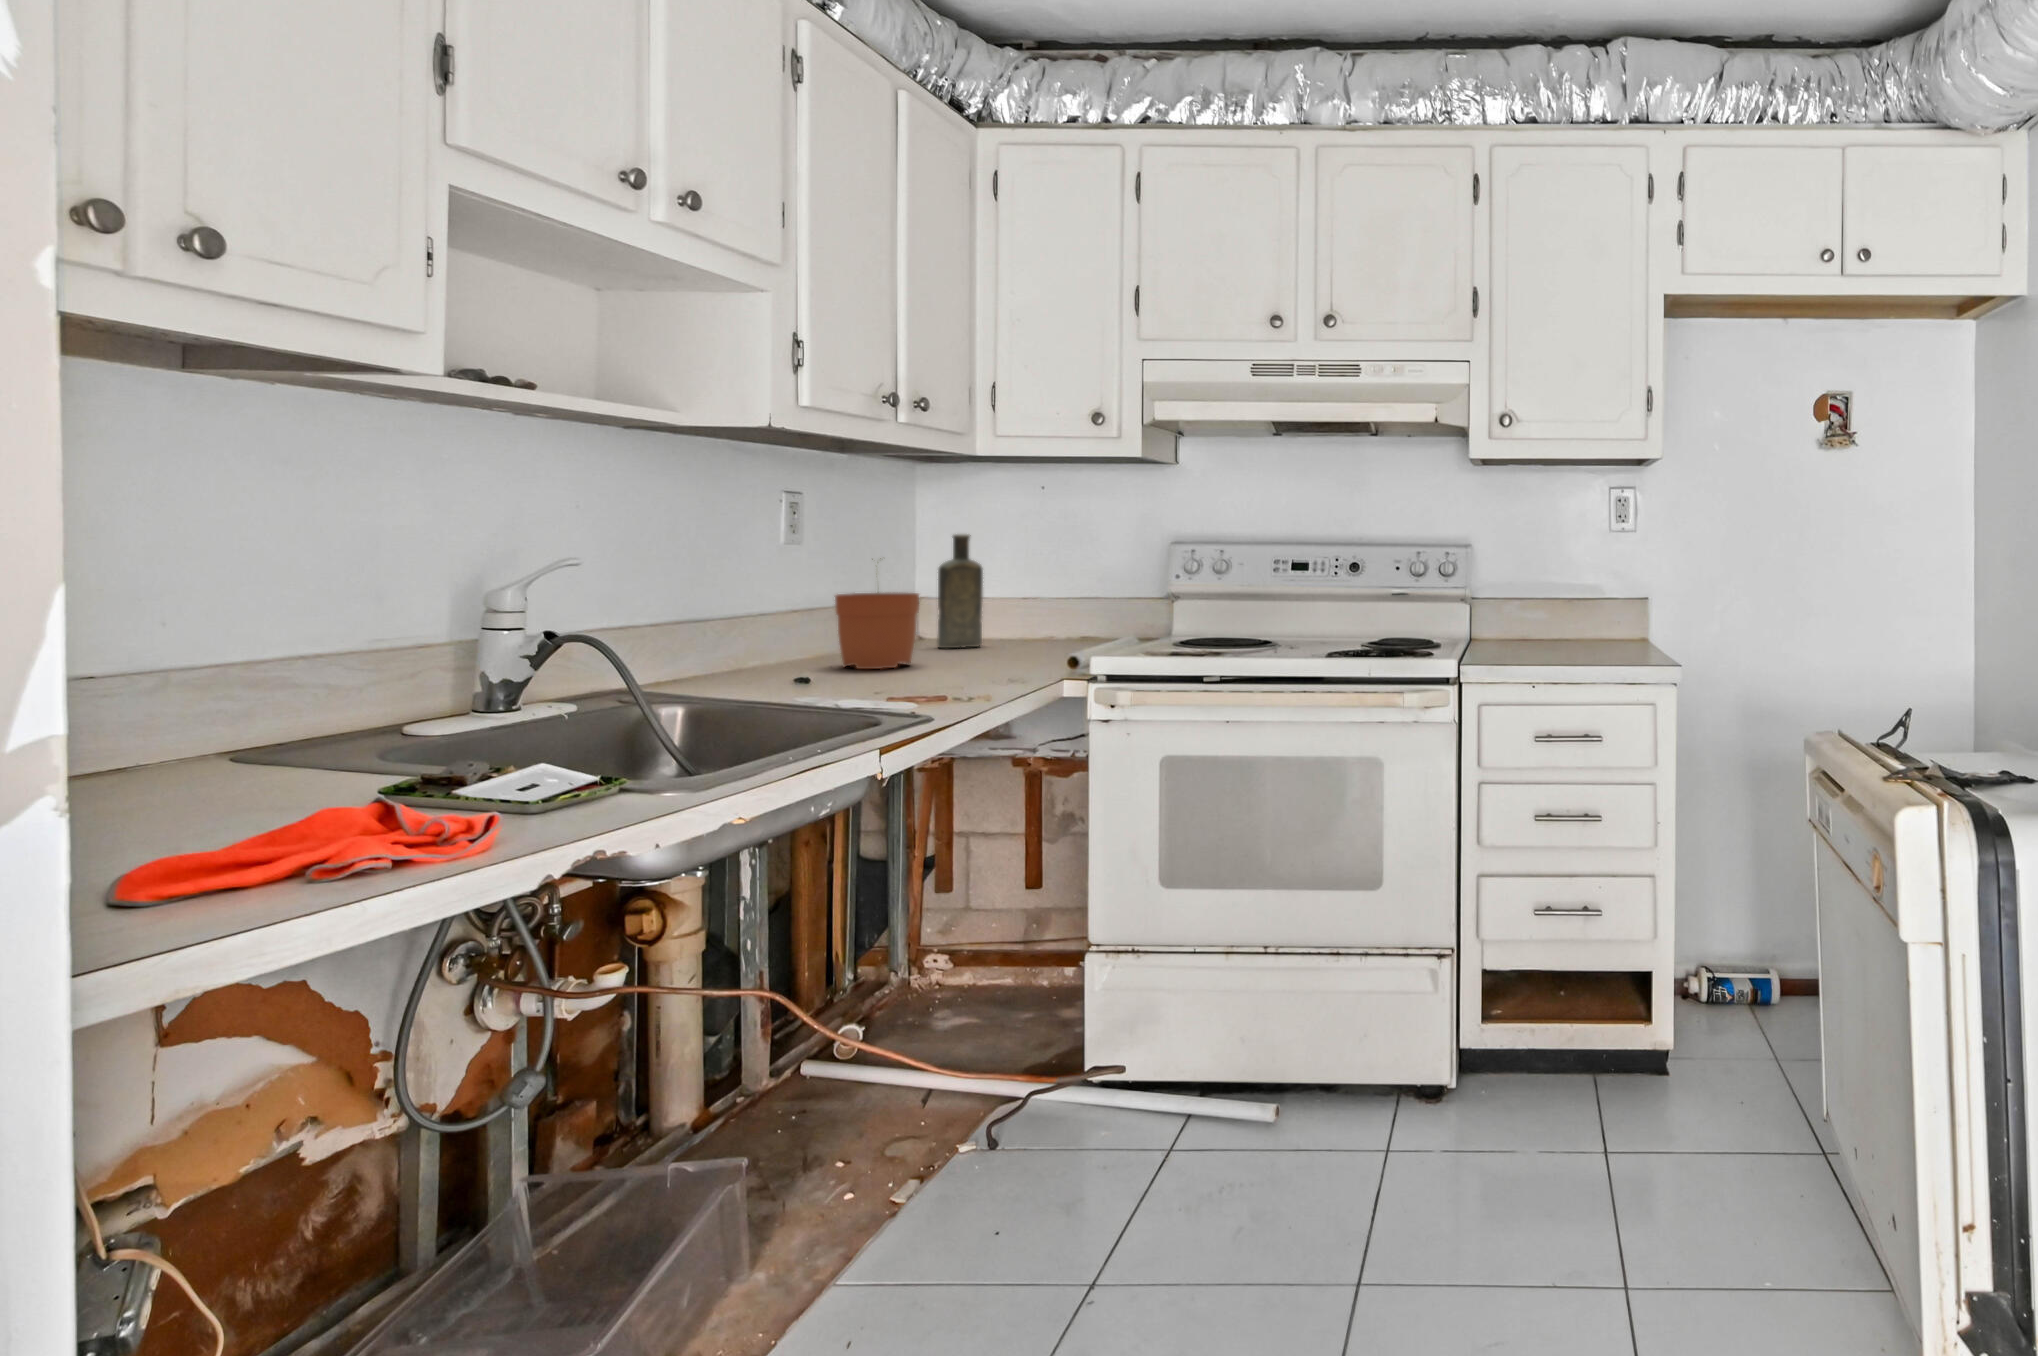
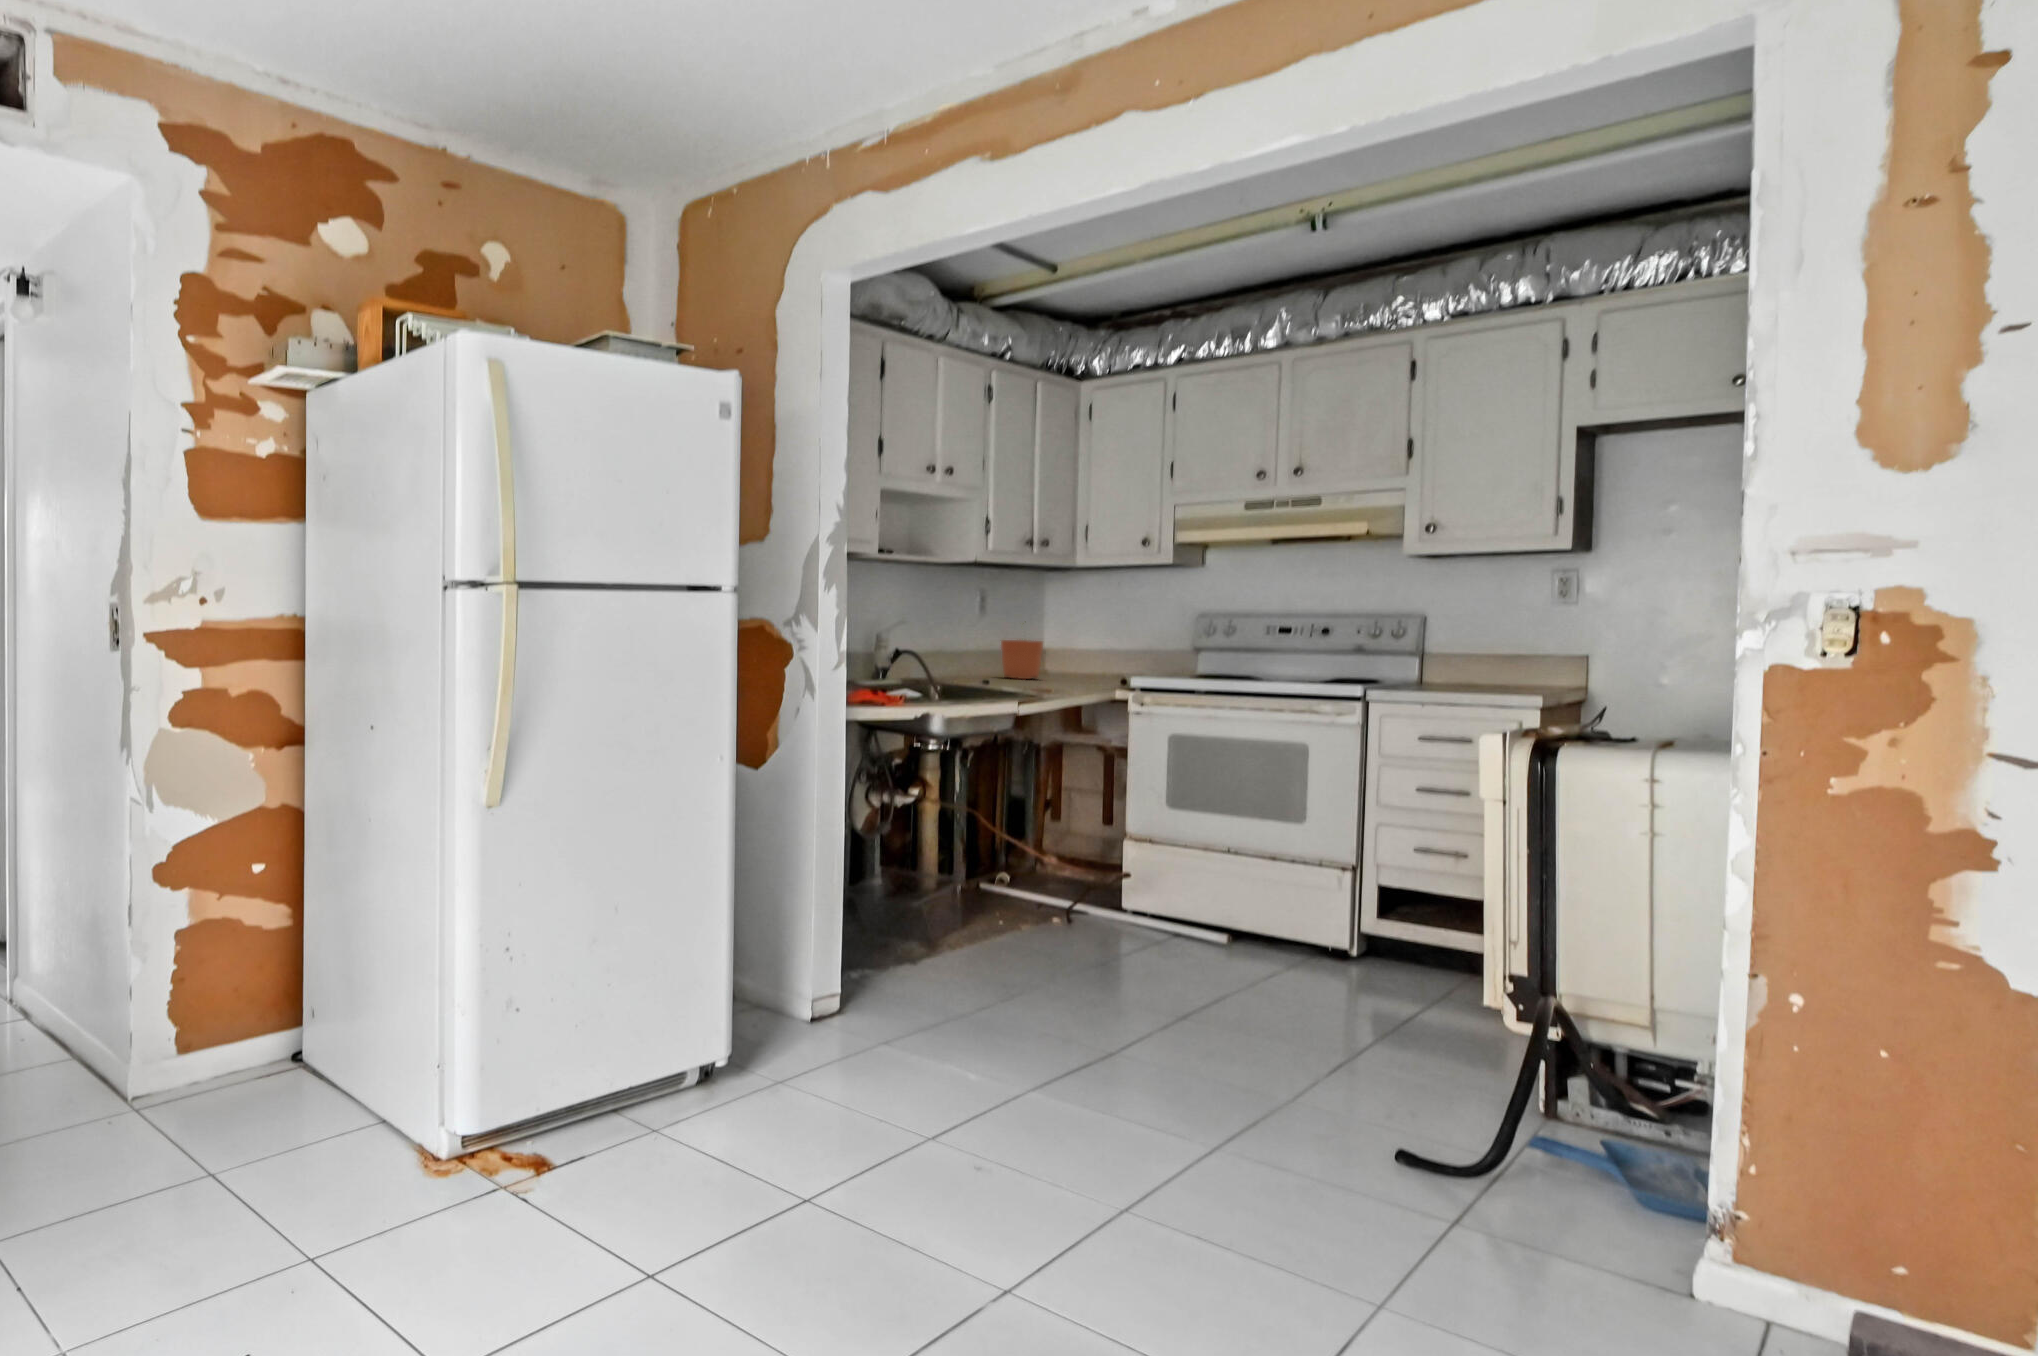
bottle: present [937,534,983,648] -> none [1051,612,1083,678]

